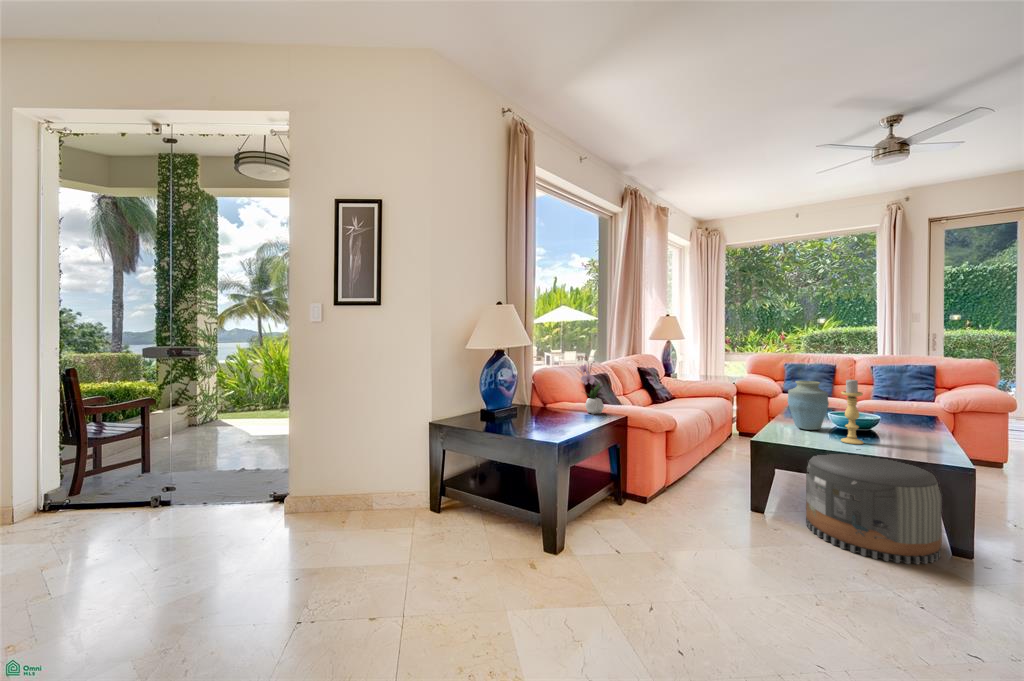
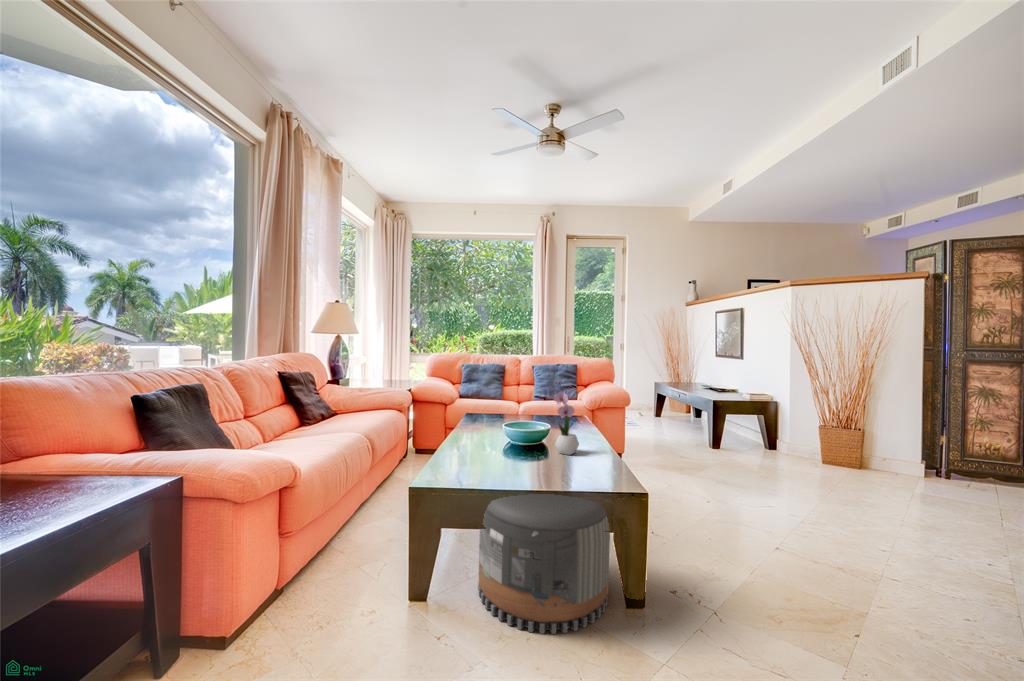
flower arrangement: present [580,357,604,414] -> present [554,381,579,455]
candle holder: present [841,379,863,444] -> none [517,385,539,468]
vase: present [788,381,829,430] -> none [462,388,504,451]

